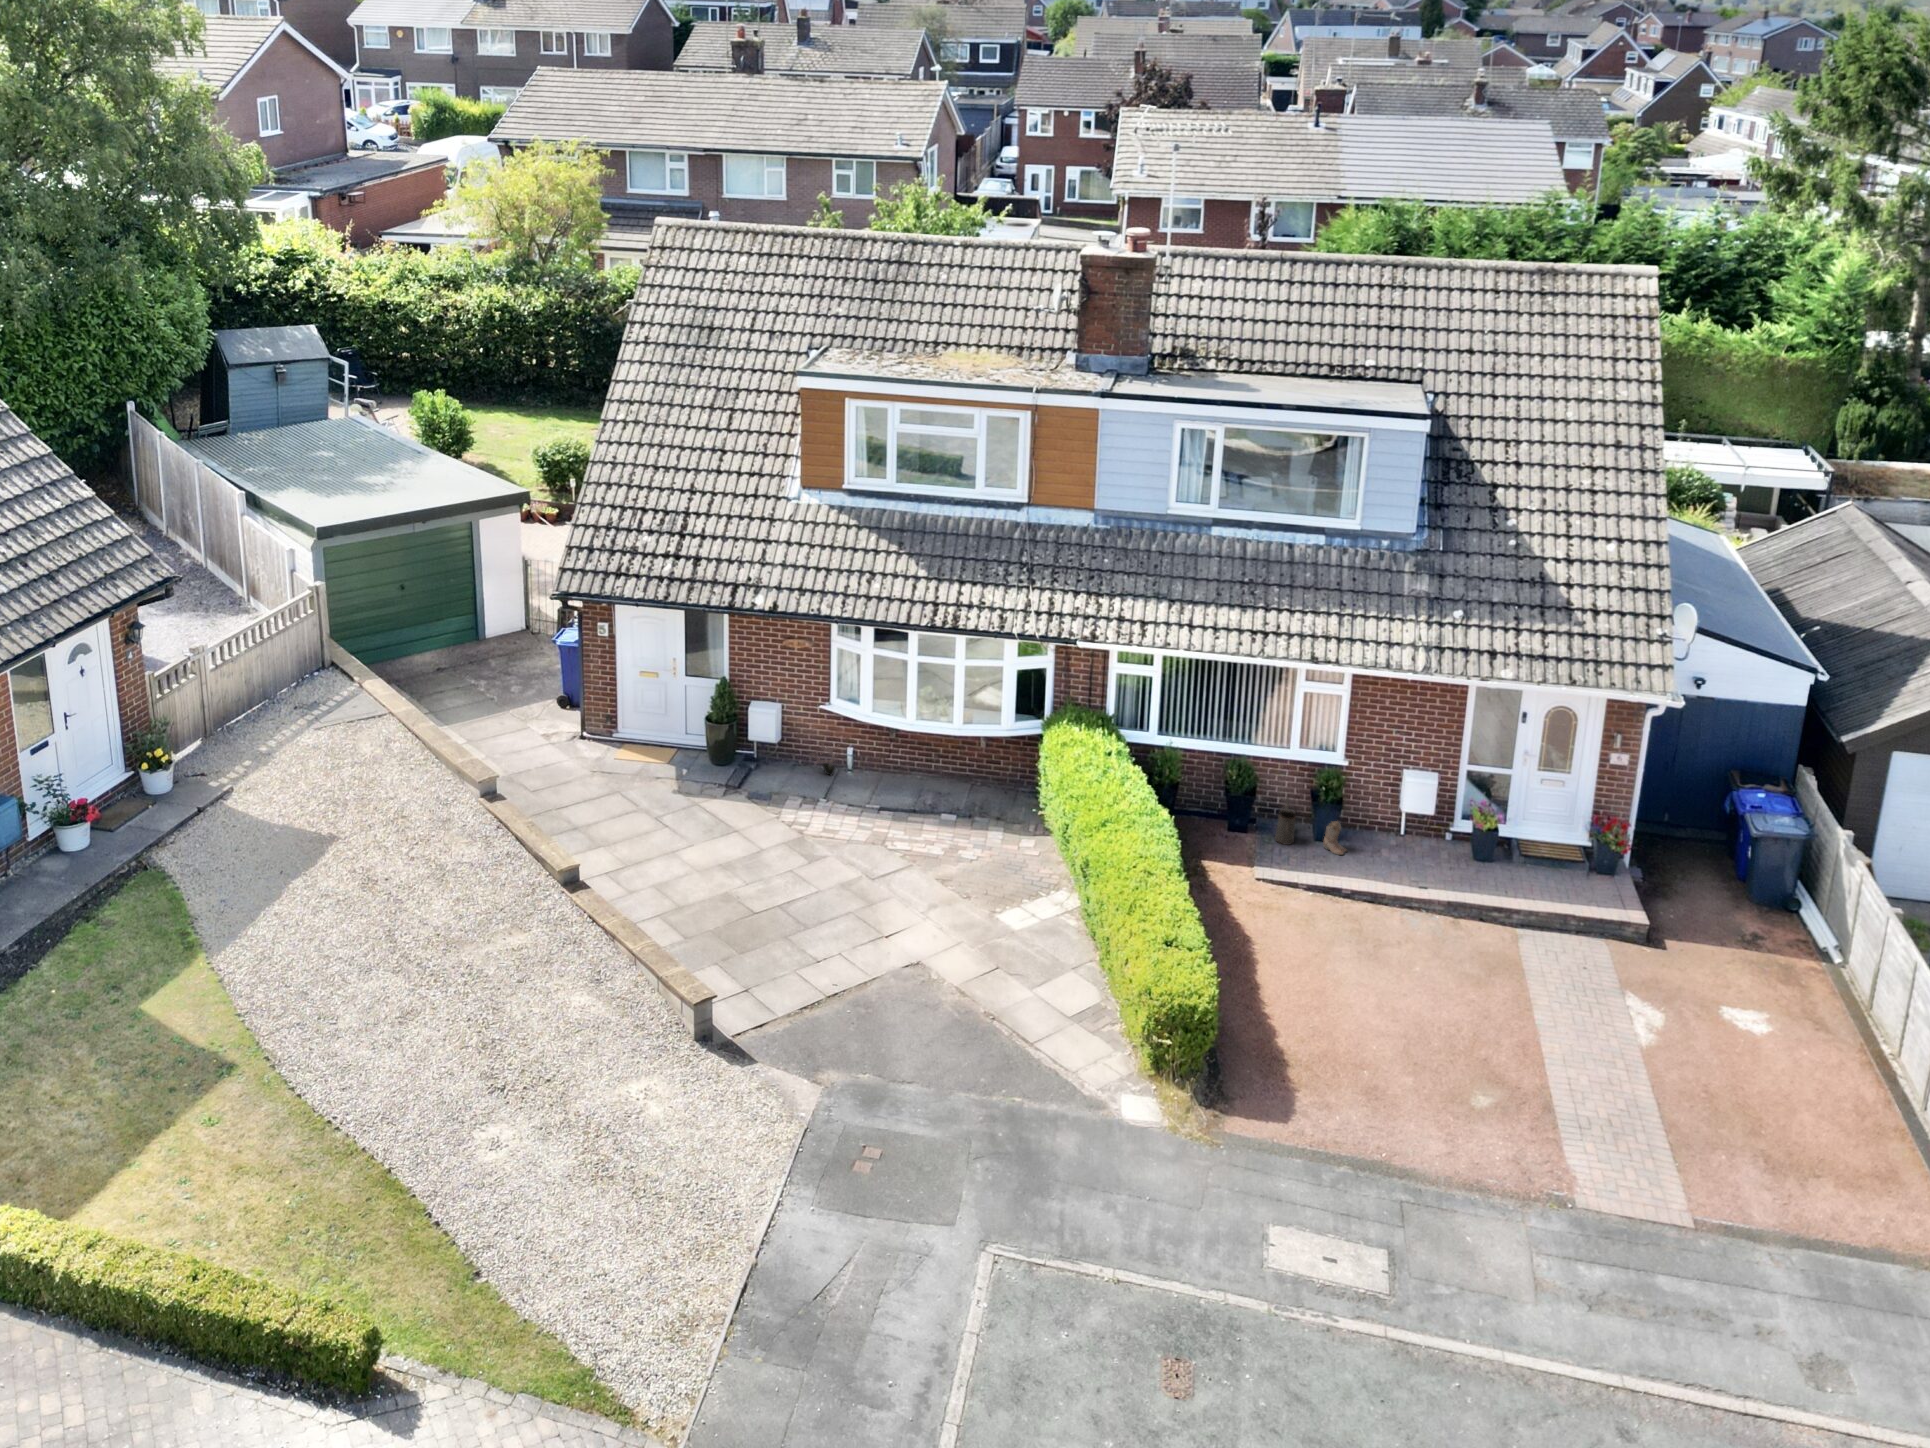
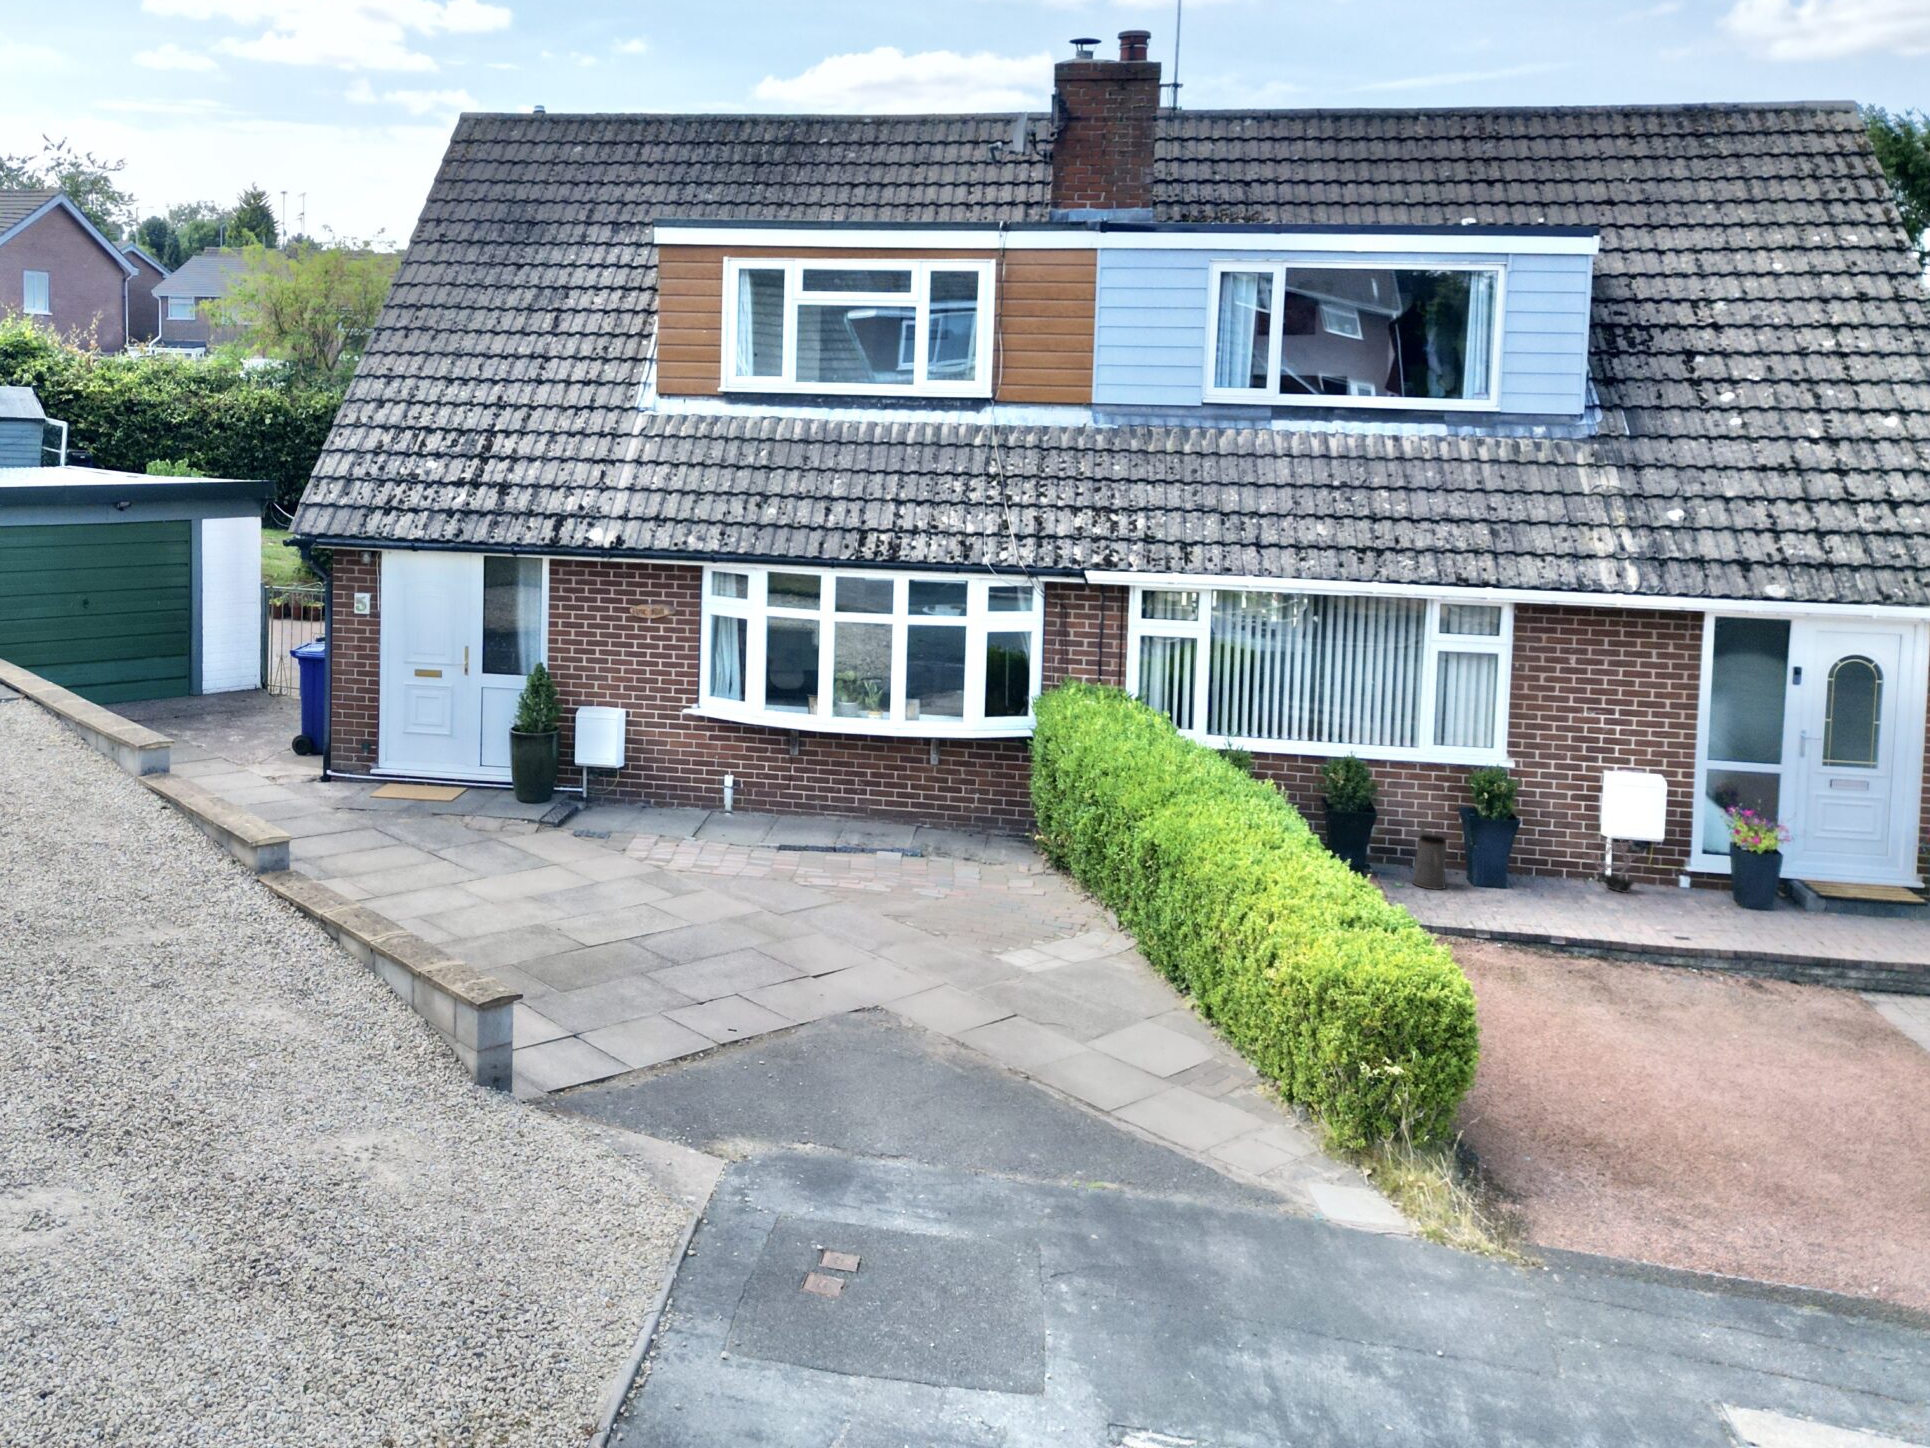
potted plant: present [813,745,840,775] -> present [1585,835,1641,893]
boots: present [1323,821,1346,855] -> none [1495,848,1538,900]

